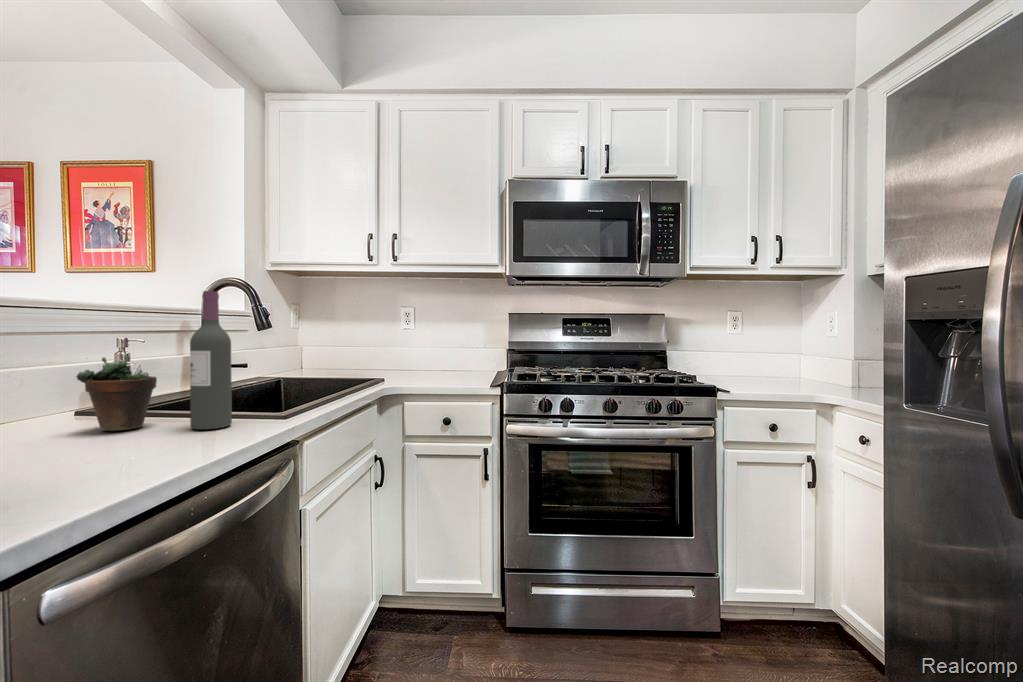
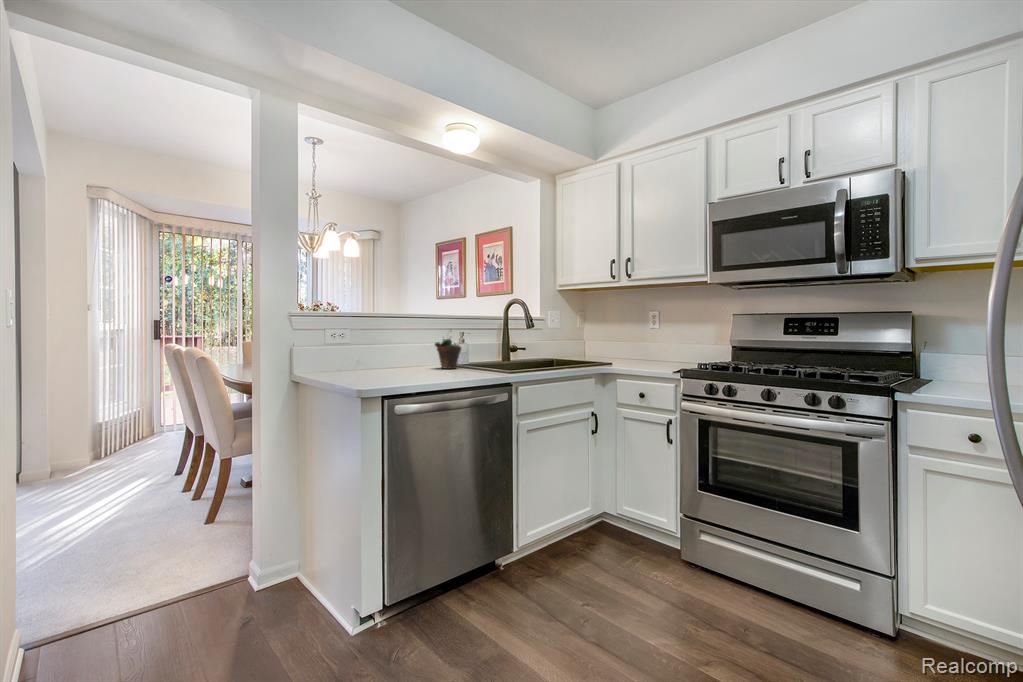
wine bottle: present [190,291,232,430] -> none [466,307,483,371]

